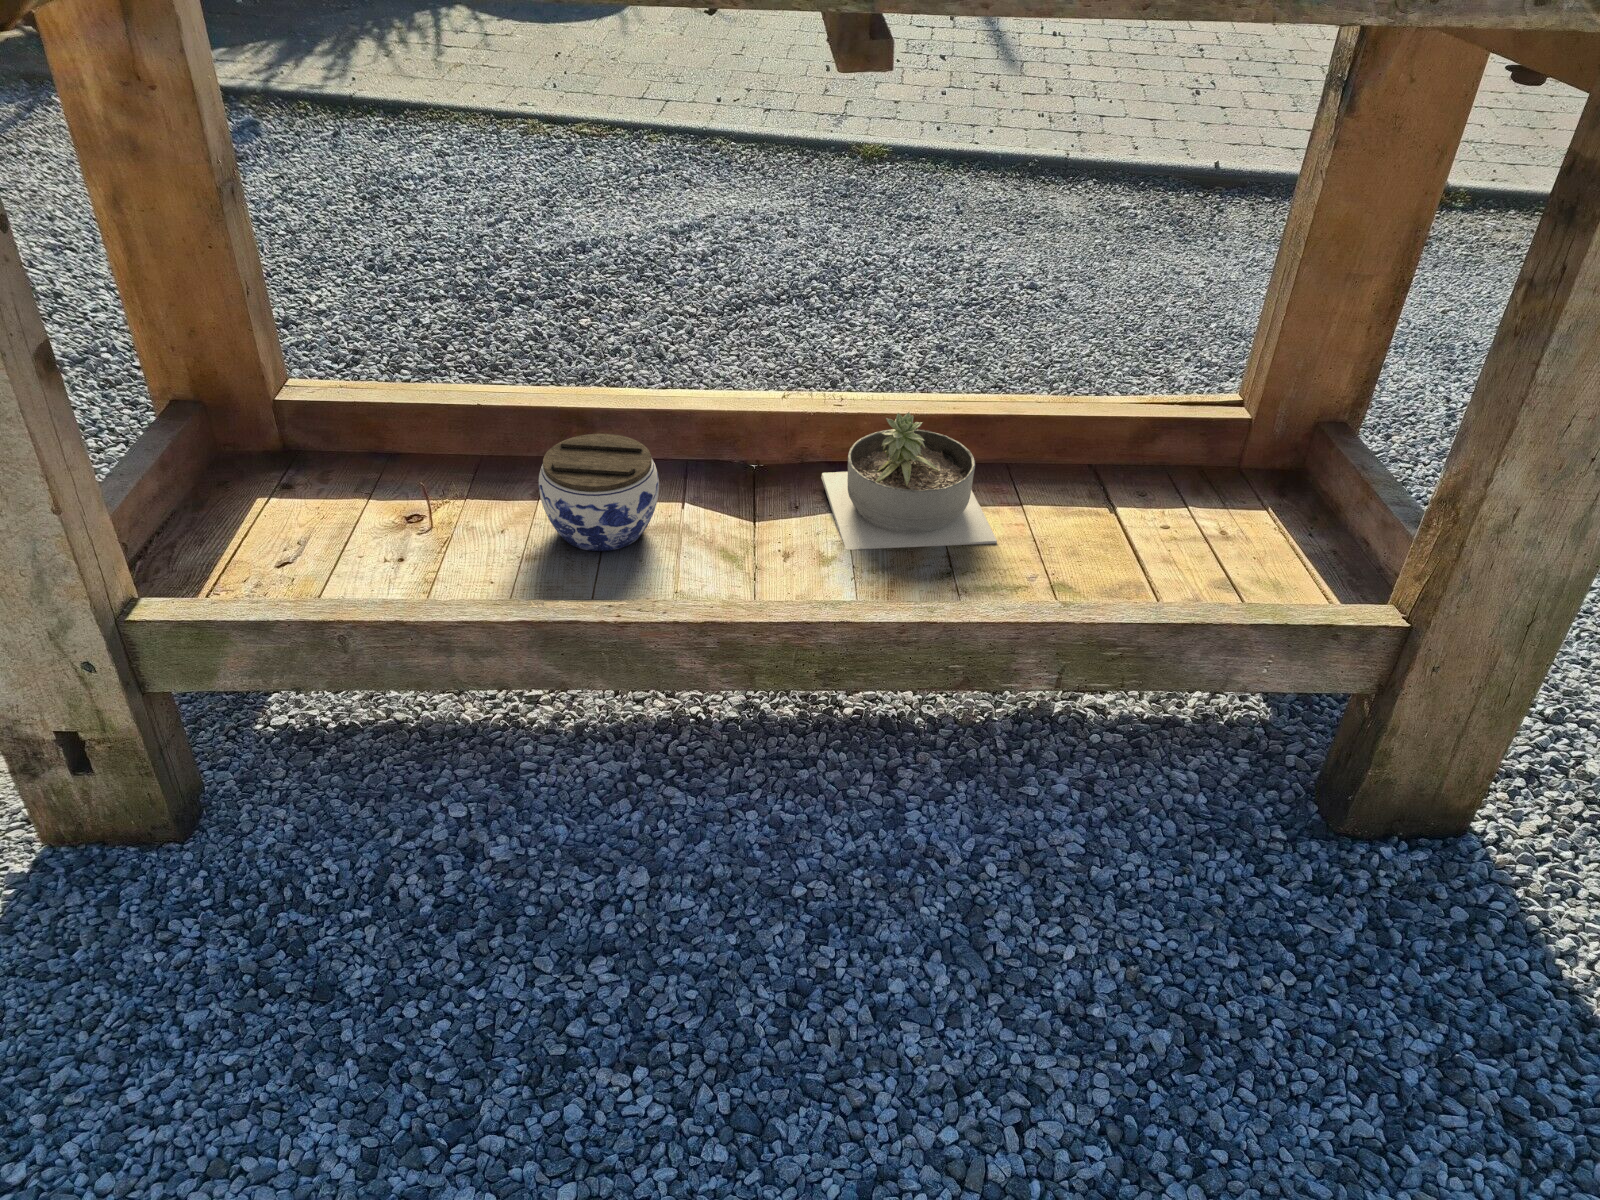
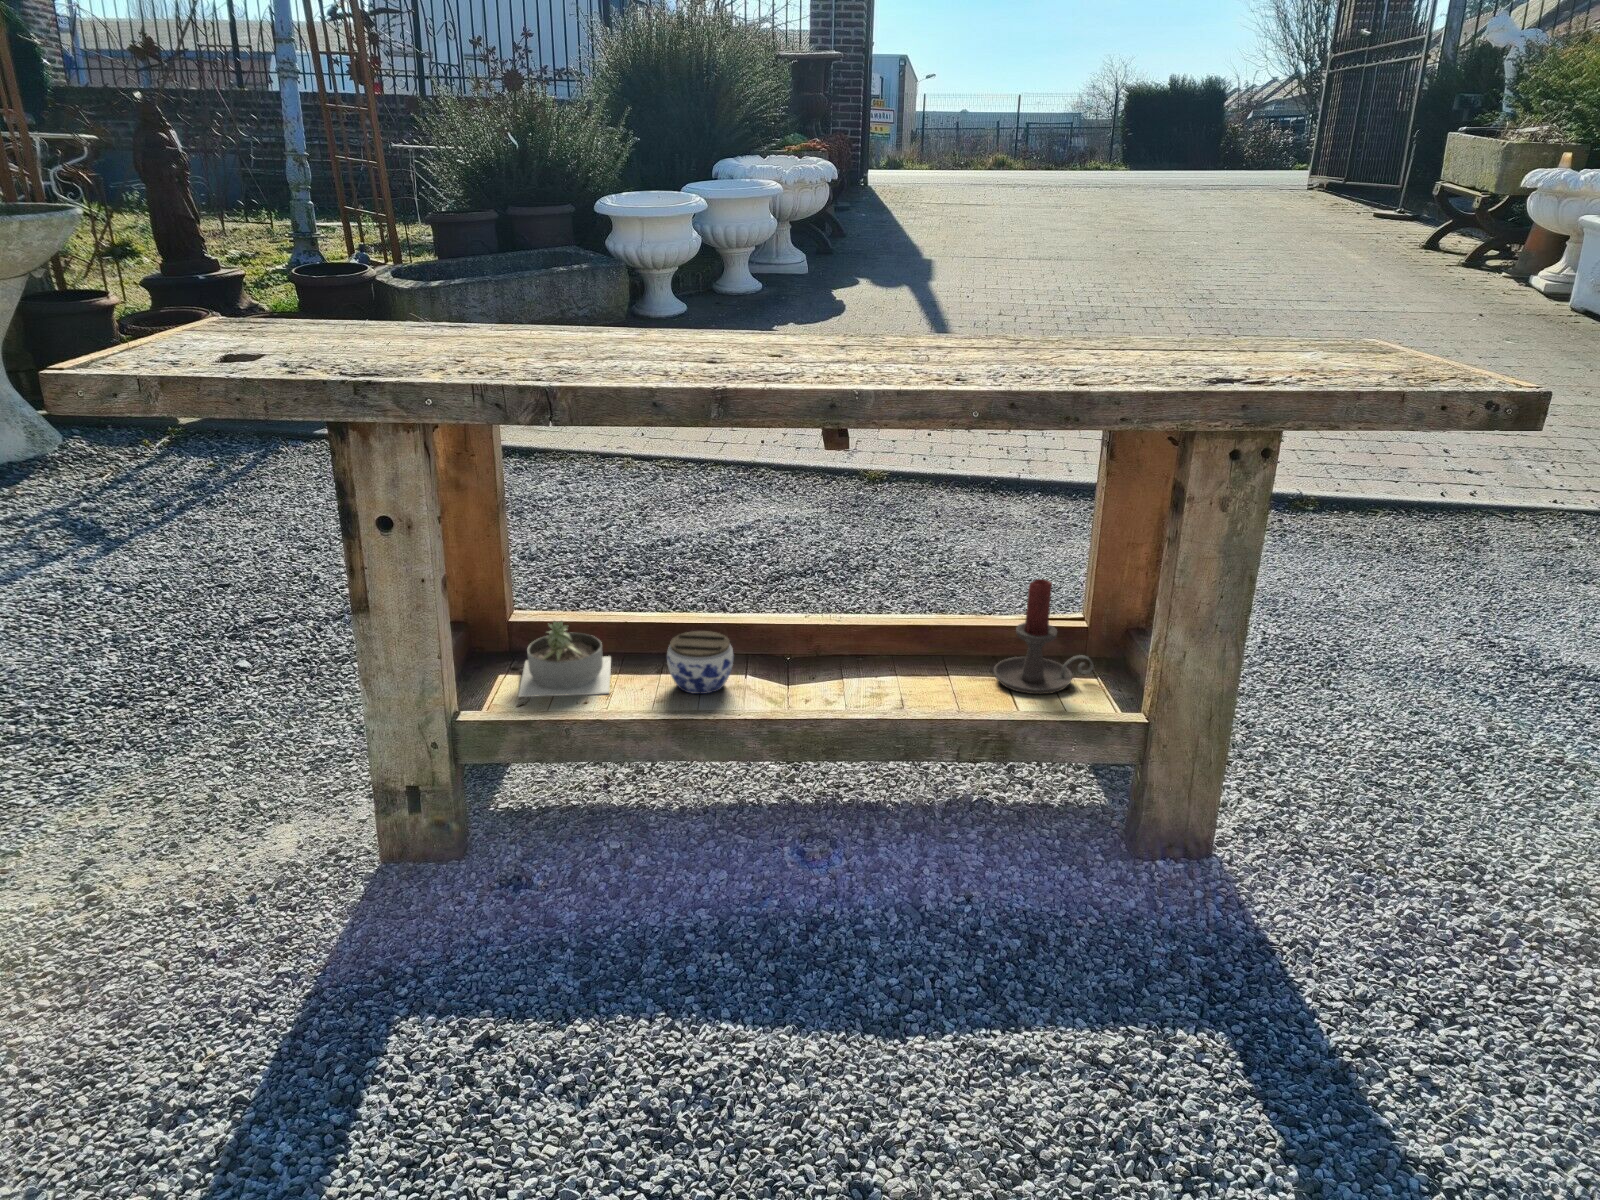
candle holder: none [1108,349,1278,553] -> present [994,579,1093,694]
succulent planter: present [821,412,997,550] -> present [518,621,611,697]

